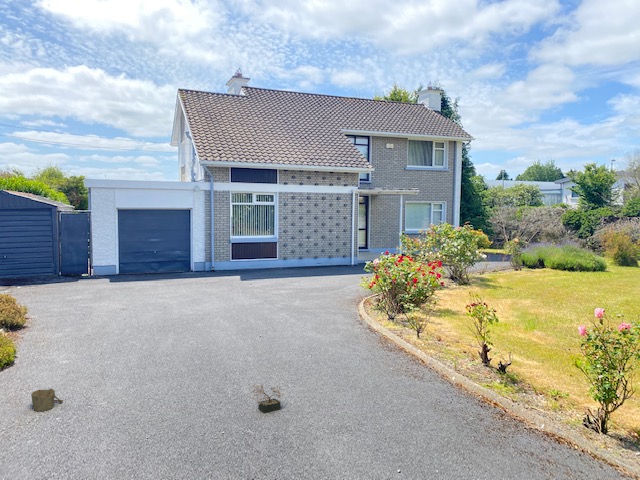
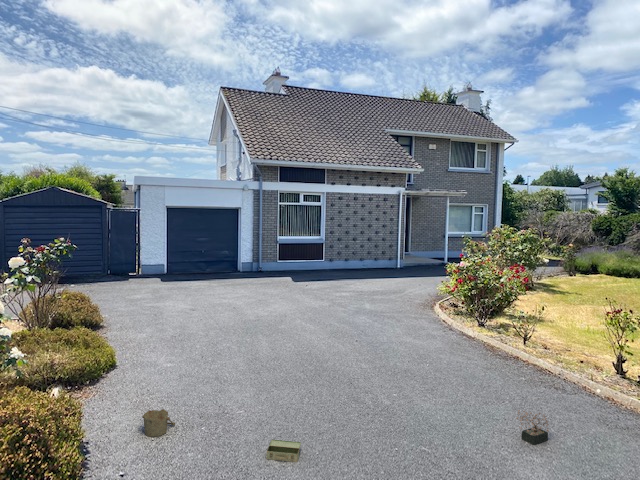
decorative plant: present [252,385,283,413] -> present [516,410,549,445]
toolbox: none [129,411,163,428] -> present [266,440,301,462]

